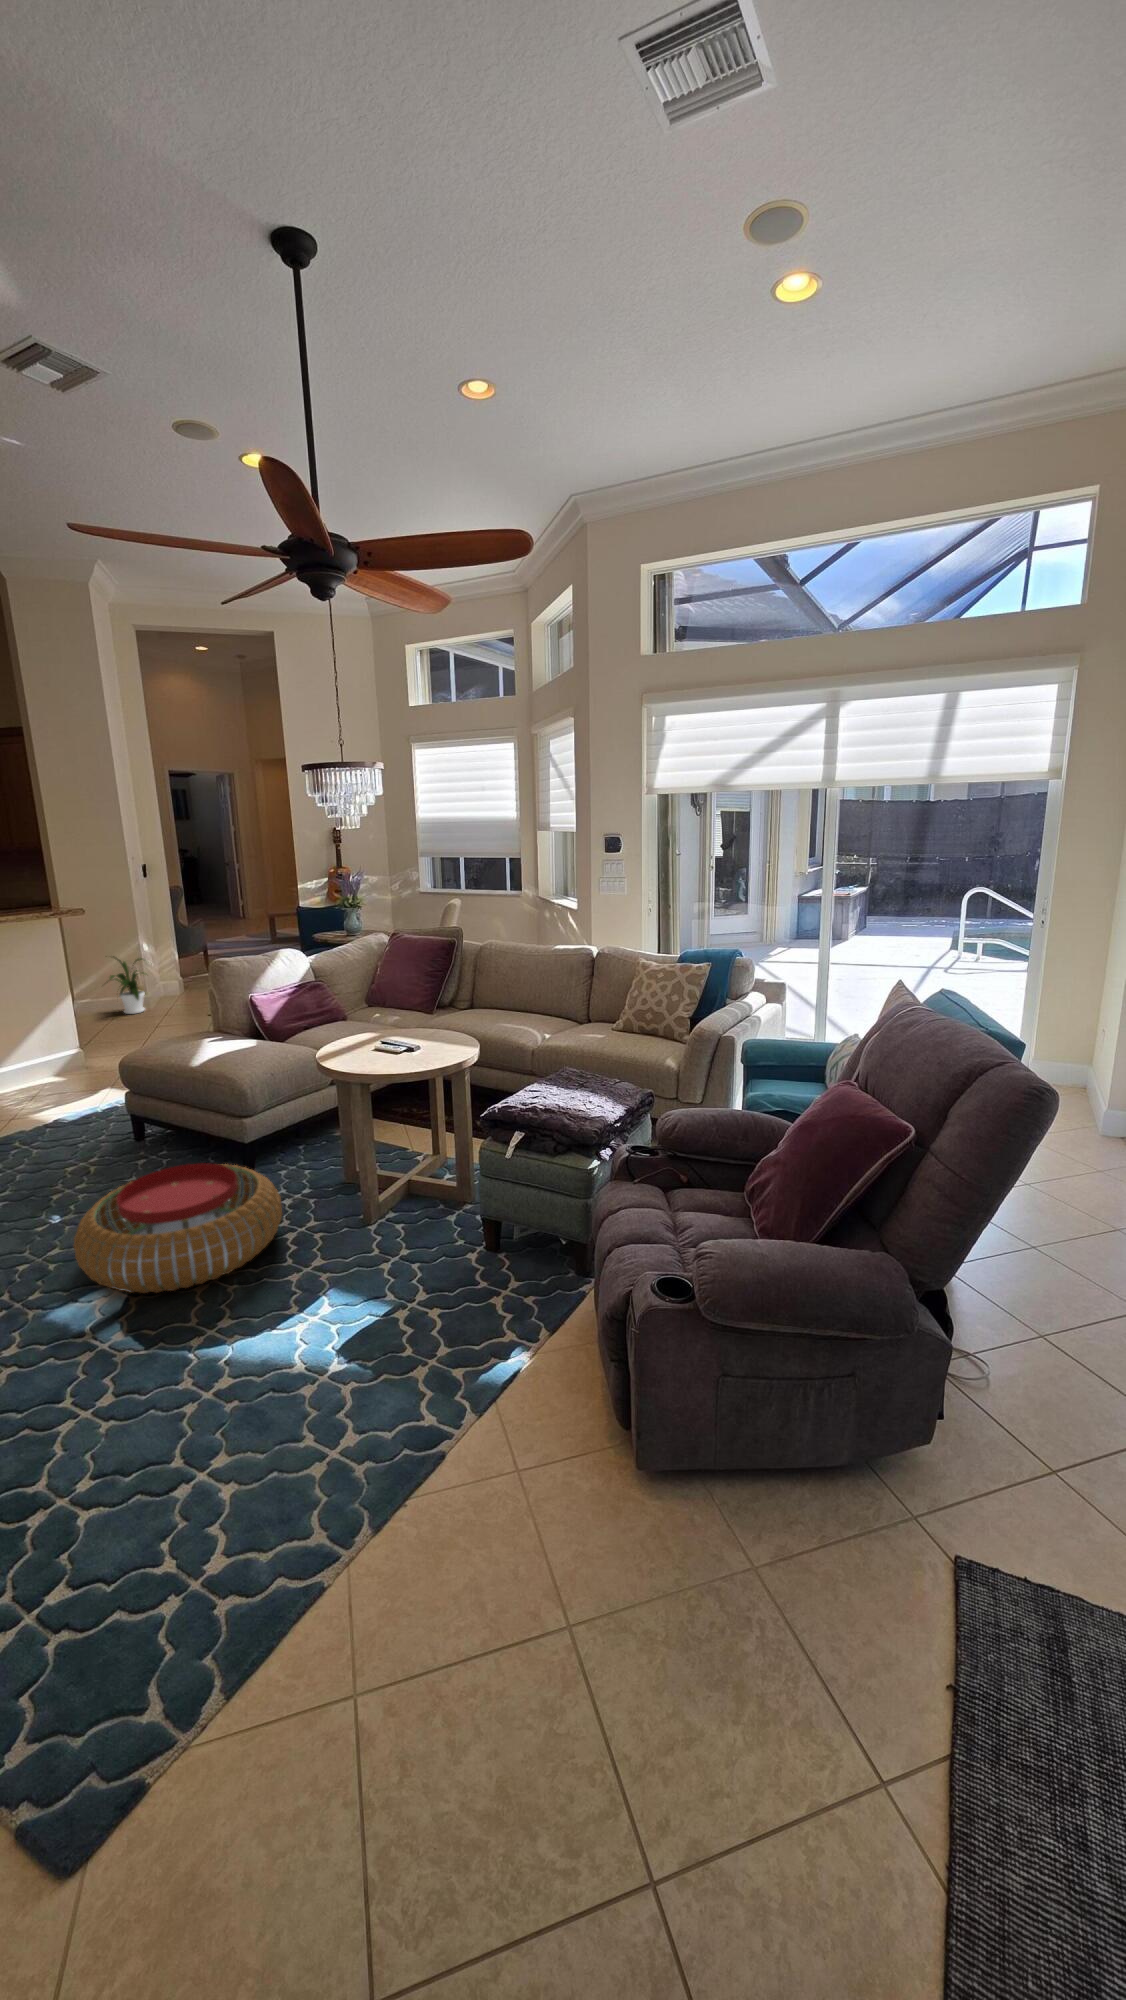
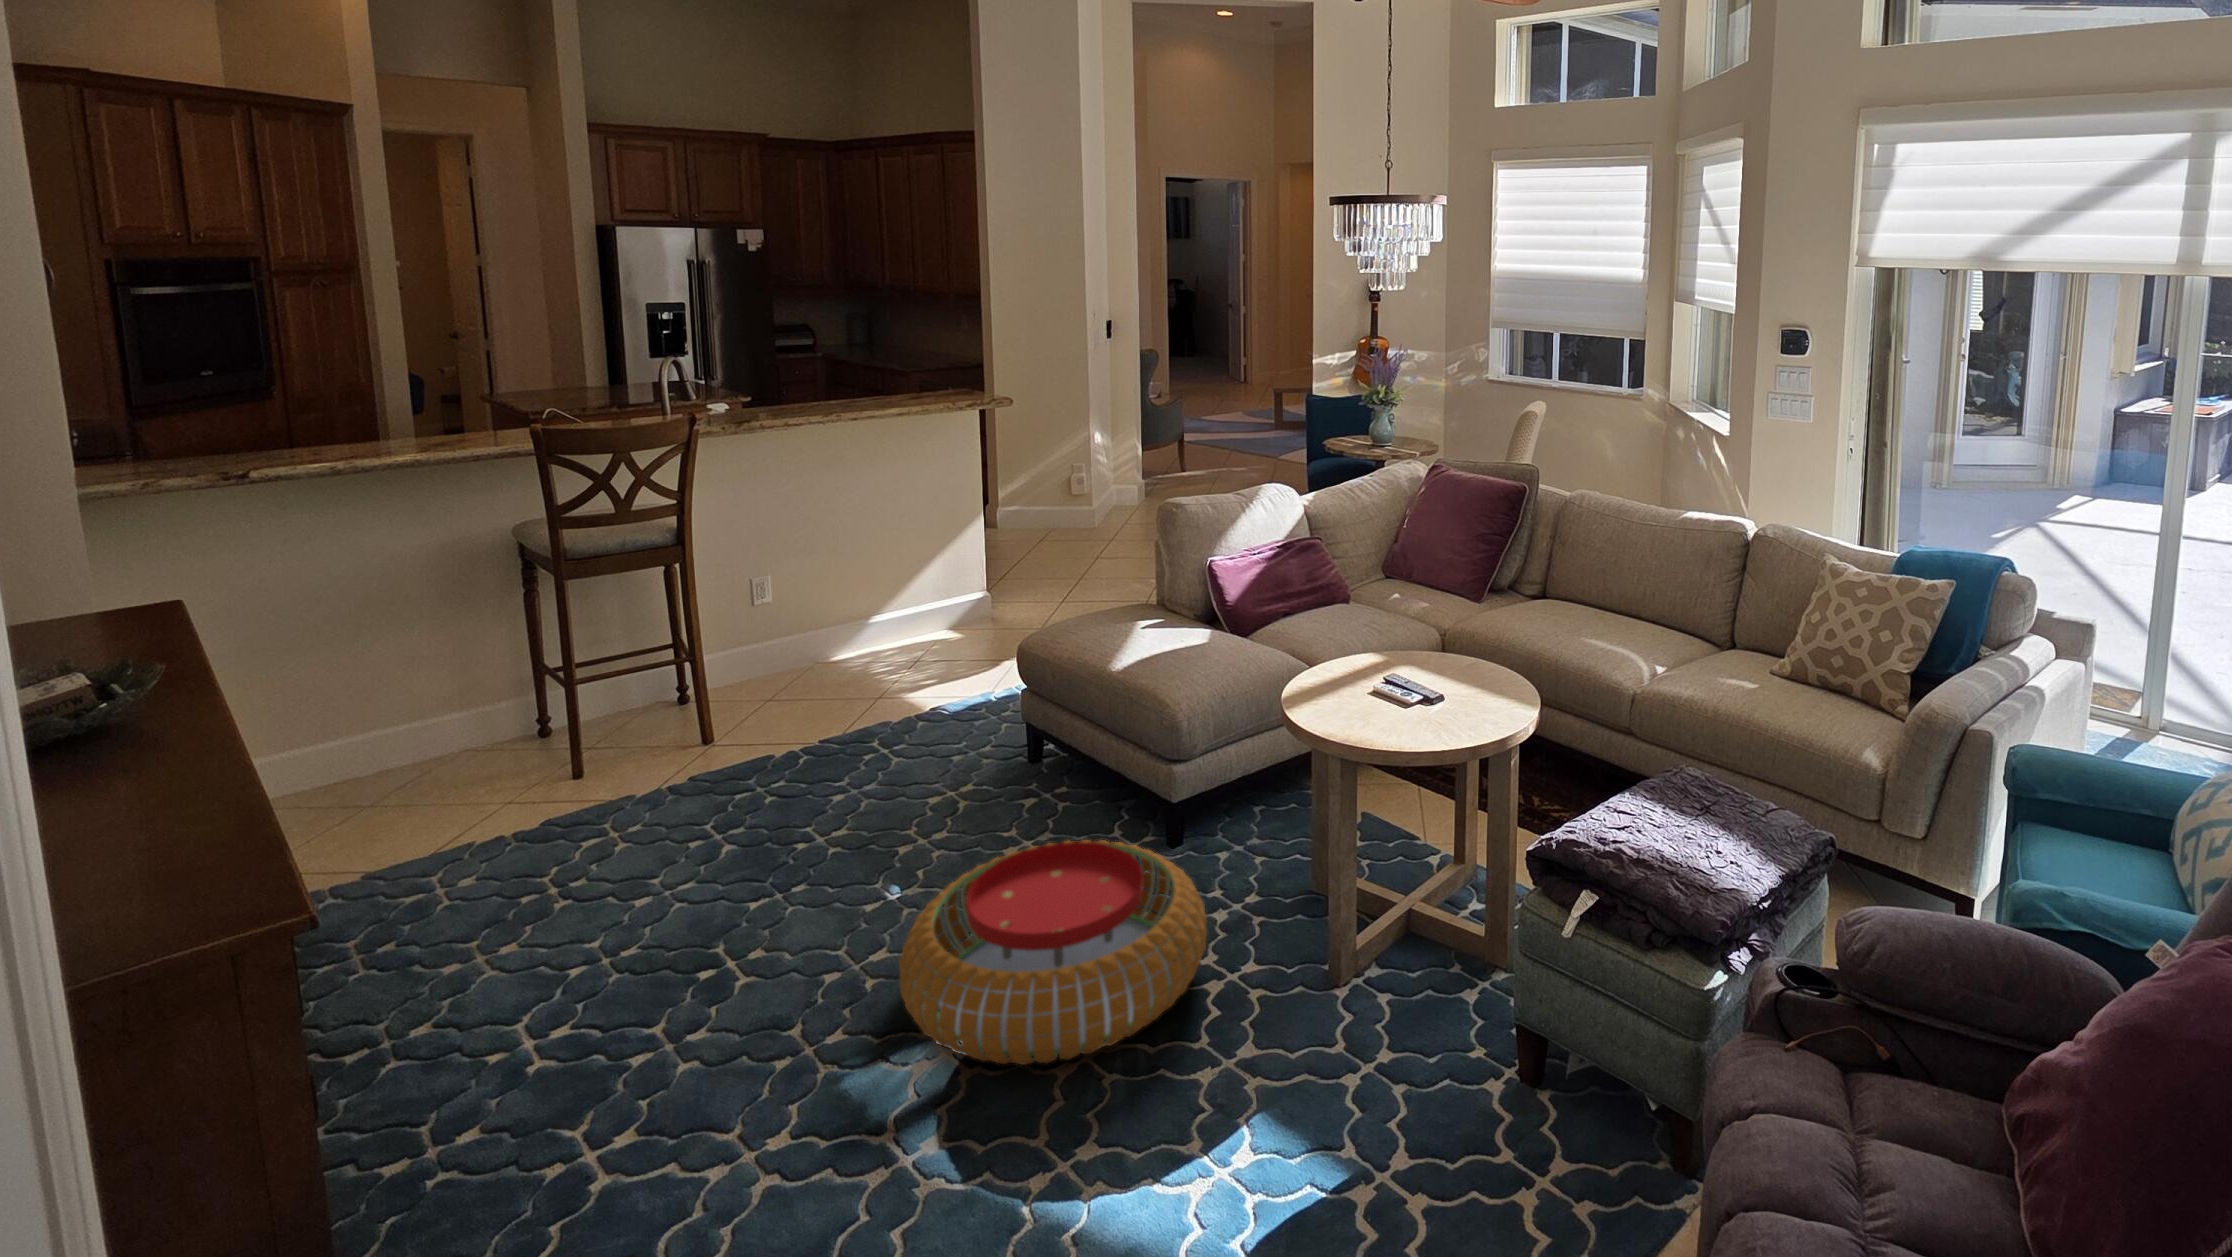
house plant: present [110,956,145,1014] -> none [1030,448,1100,533]

